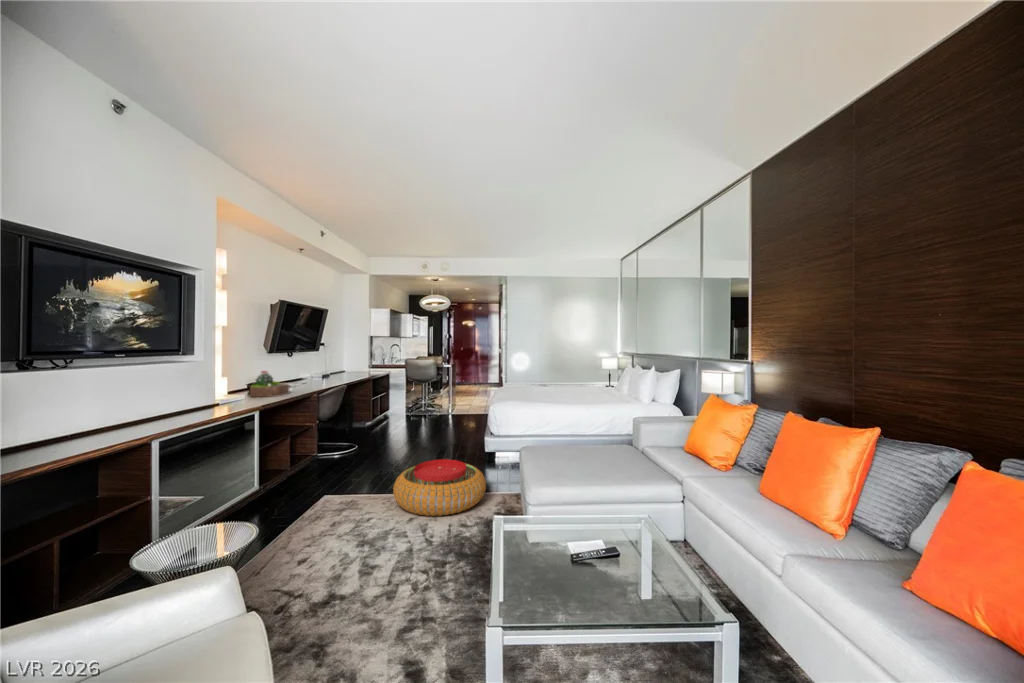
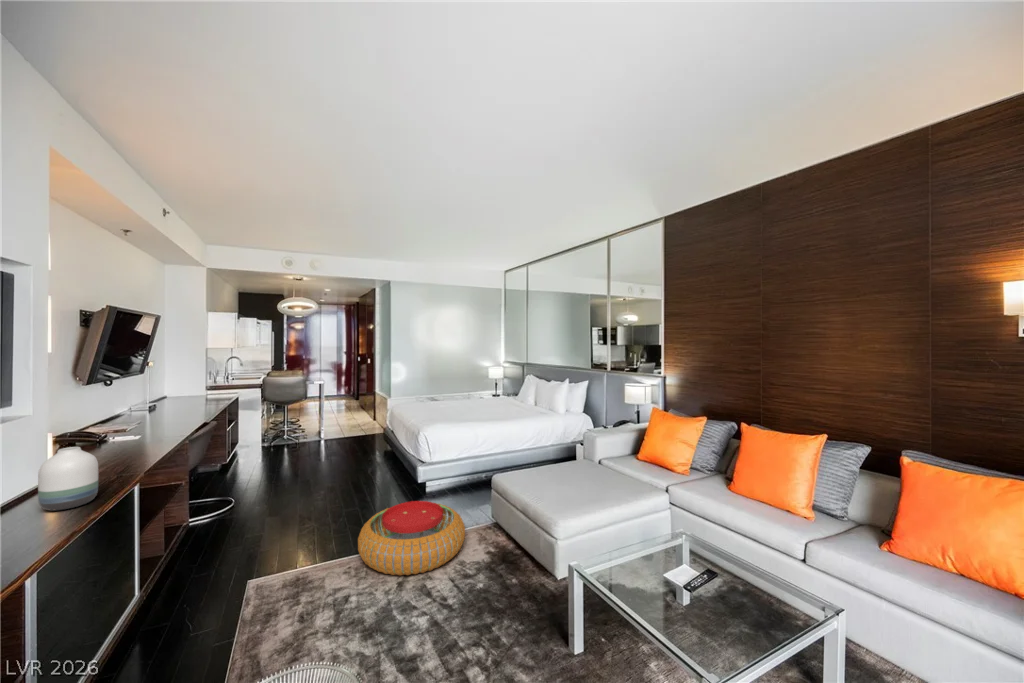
succulent plant: present [250,371,289,397] -> none [90,416,155,458]
vase: none [190,379,221,416] -> present [38,447,98,510]

